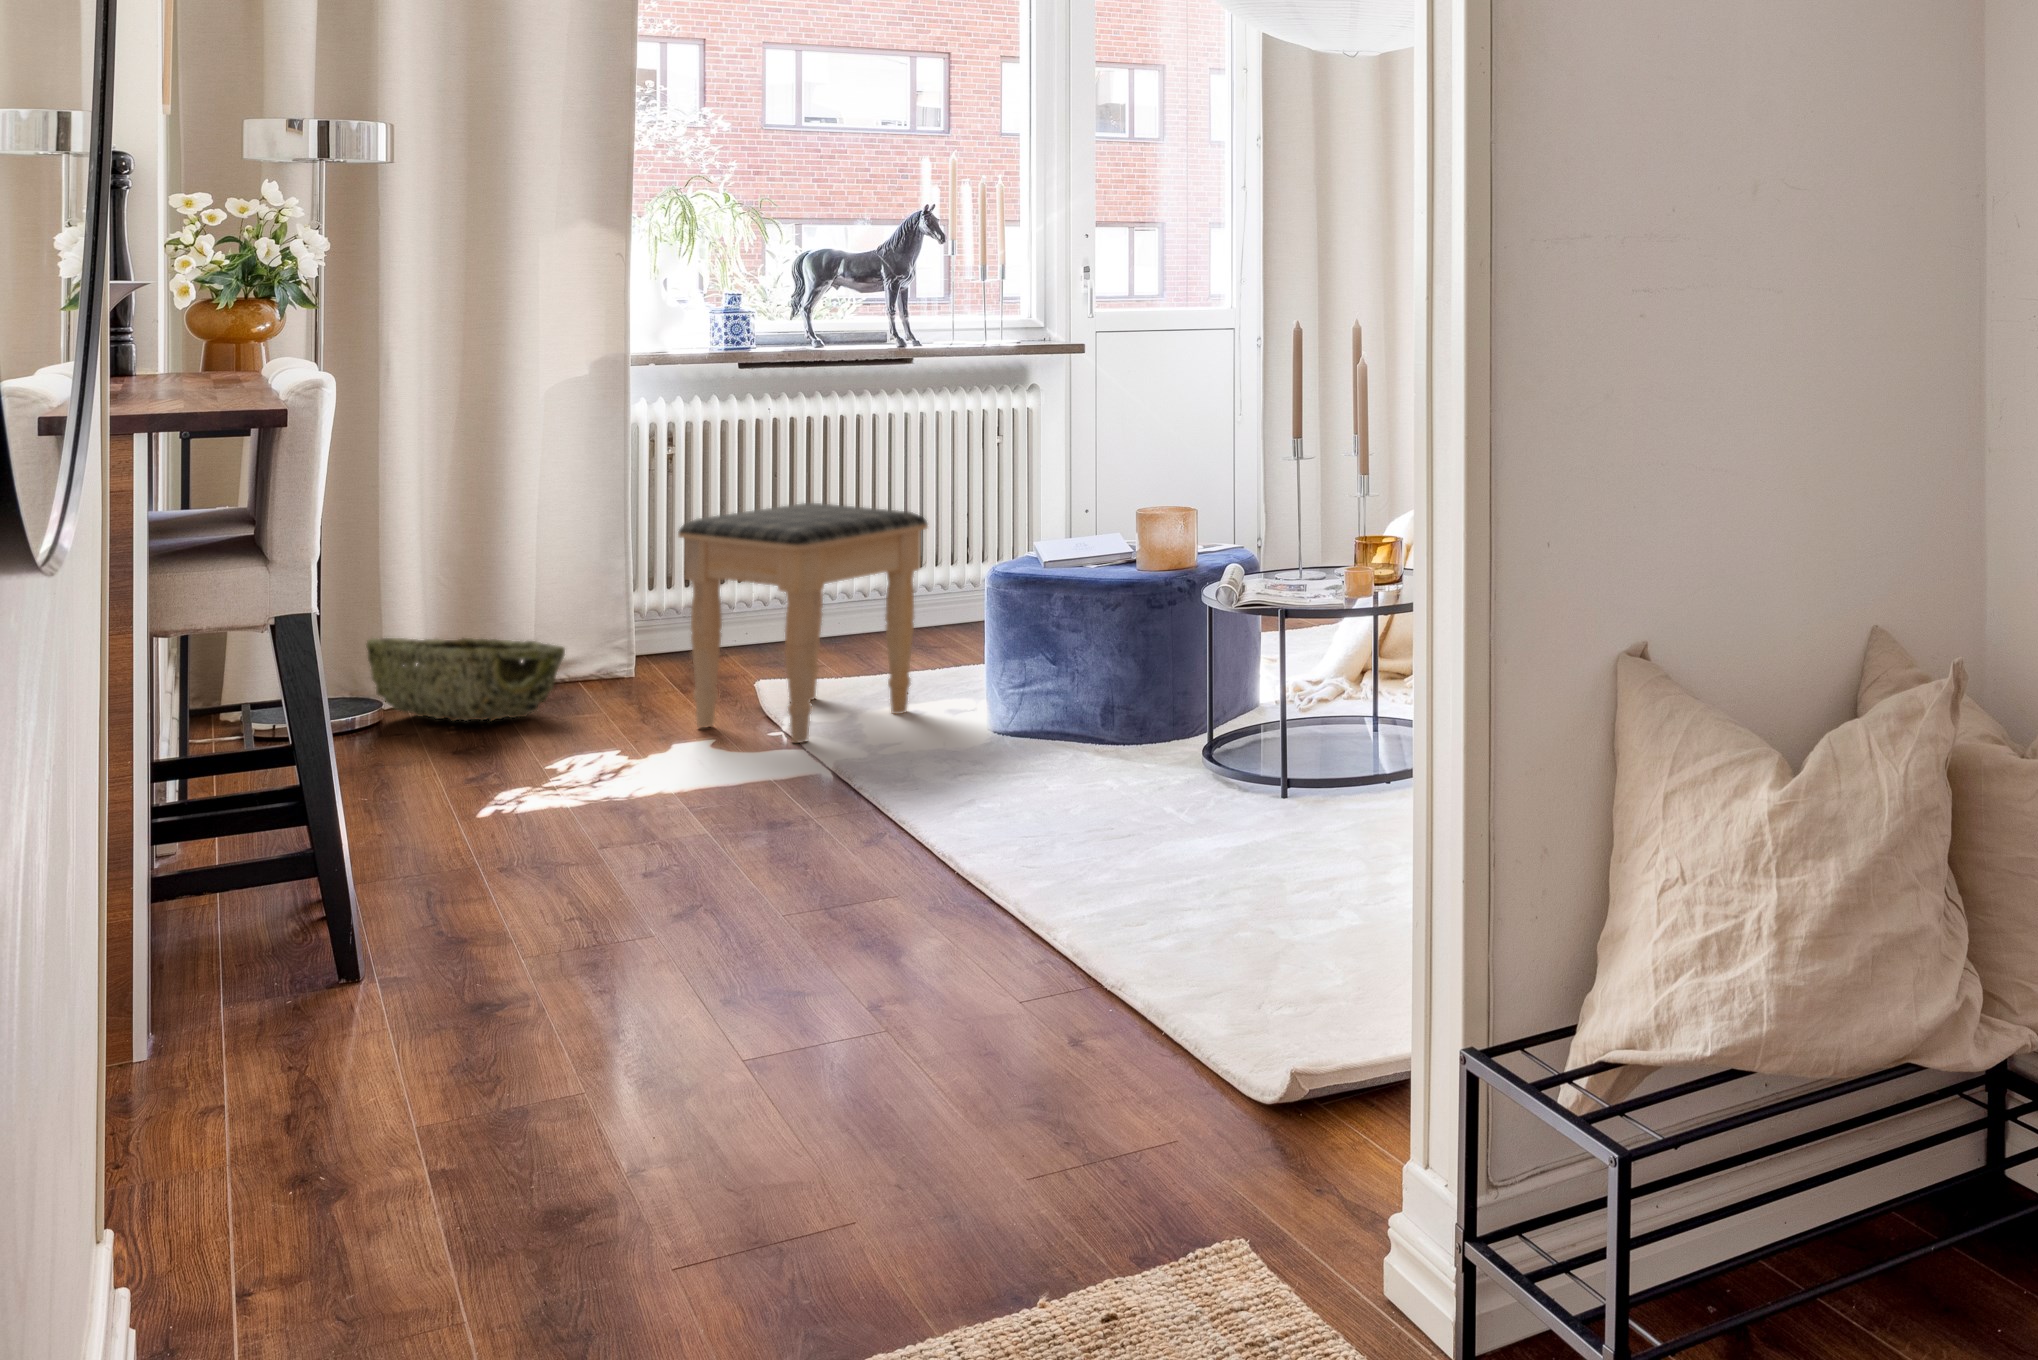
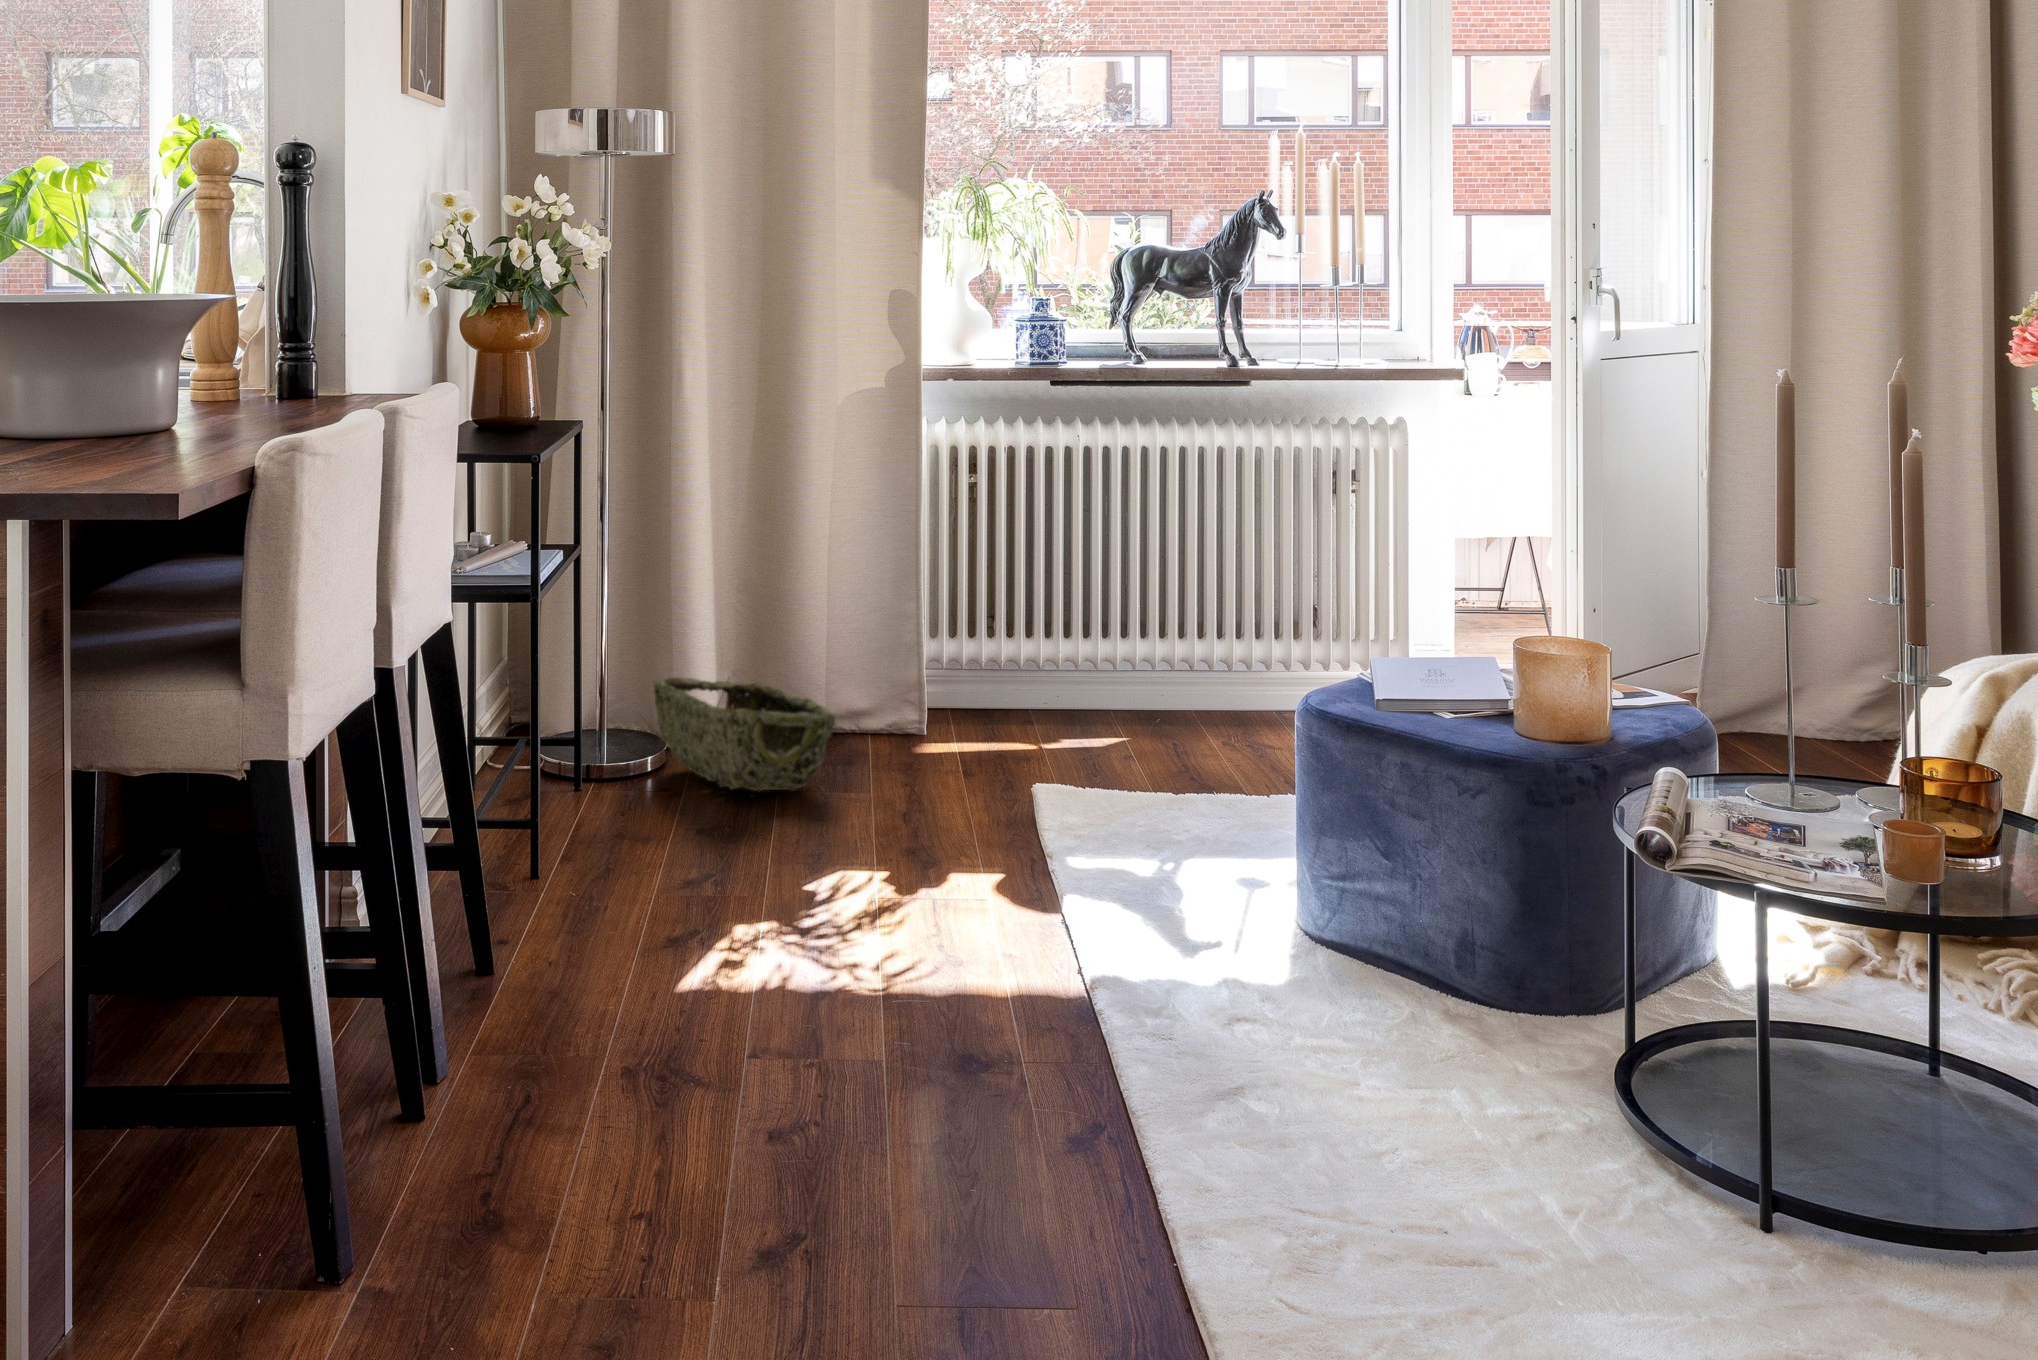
footstool: present [678,503,928,743] -> none [937,564,1238,896]

